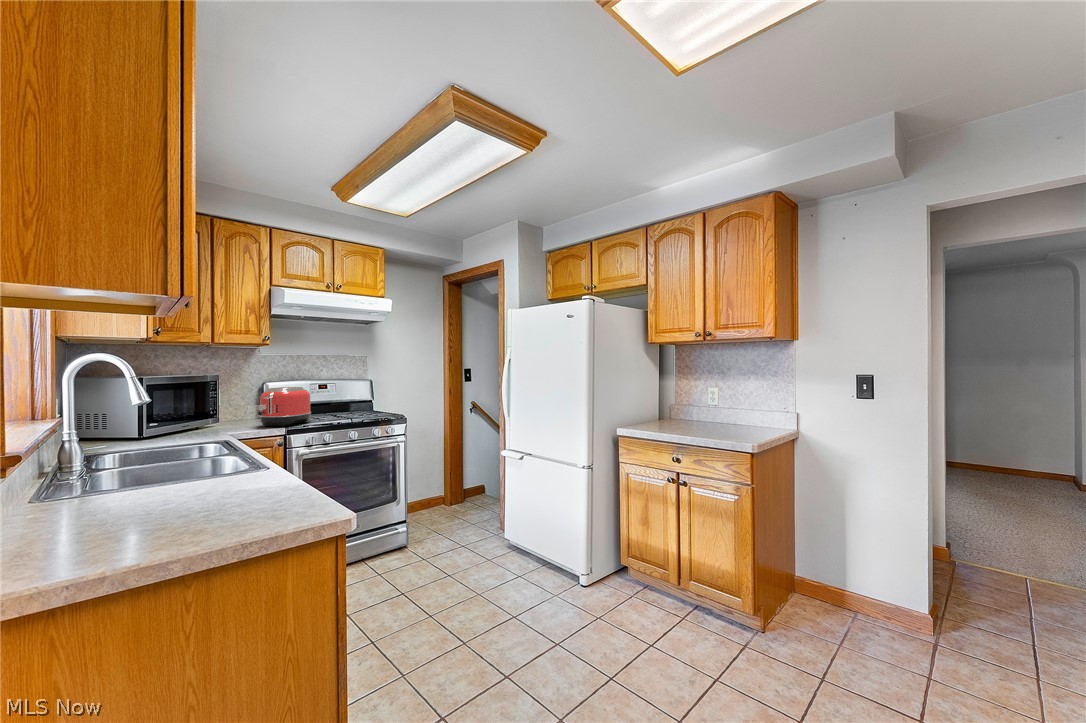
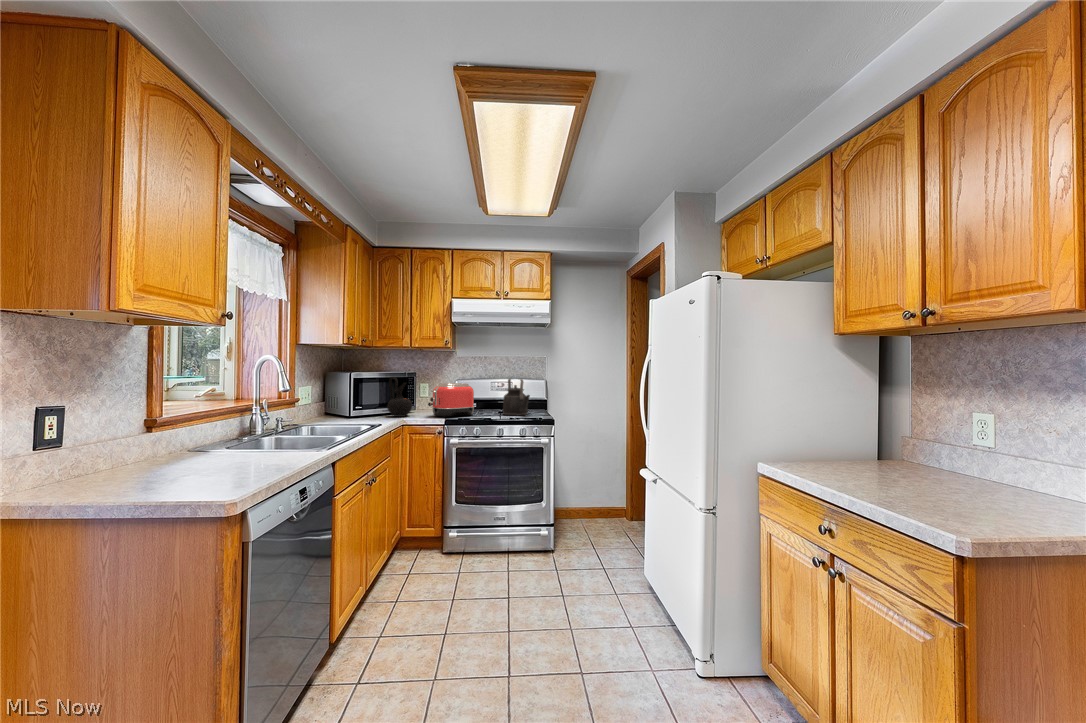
kettle: none [340,380,378,418] -> present [503,379,530,415]
ceramic jug: none [195,383,231,432] -> present [387,377,412,417]

